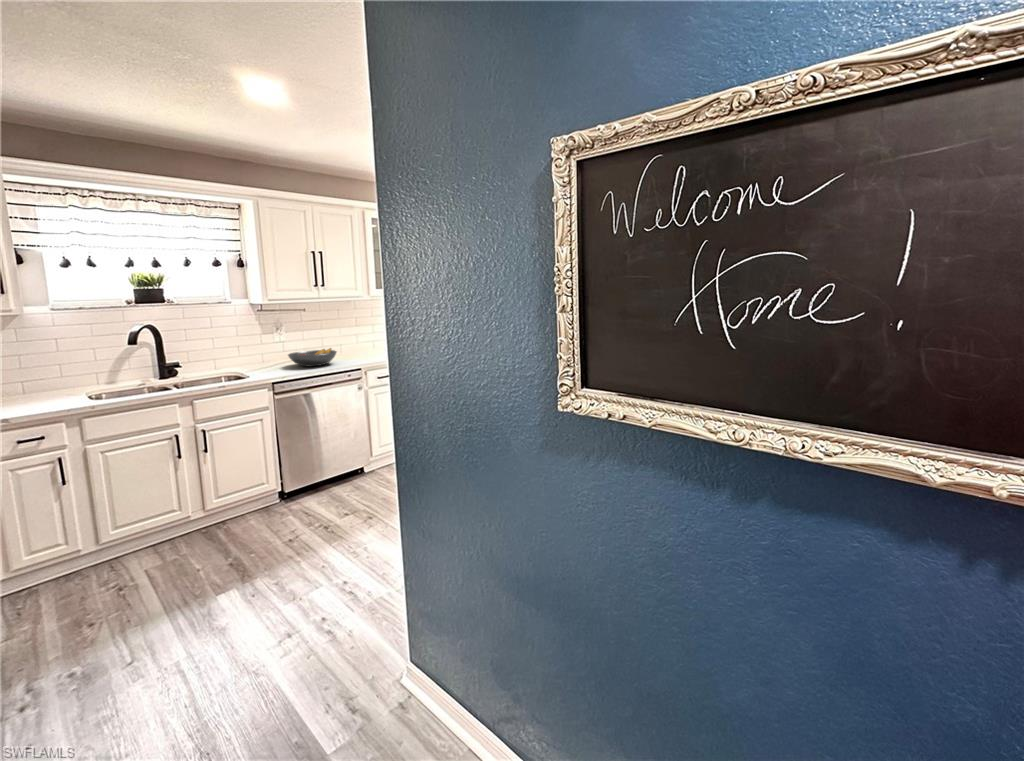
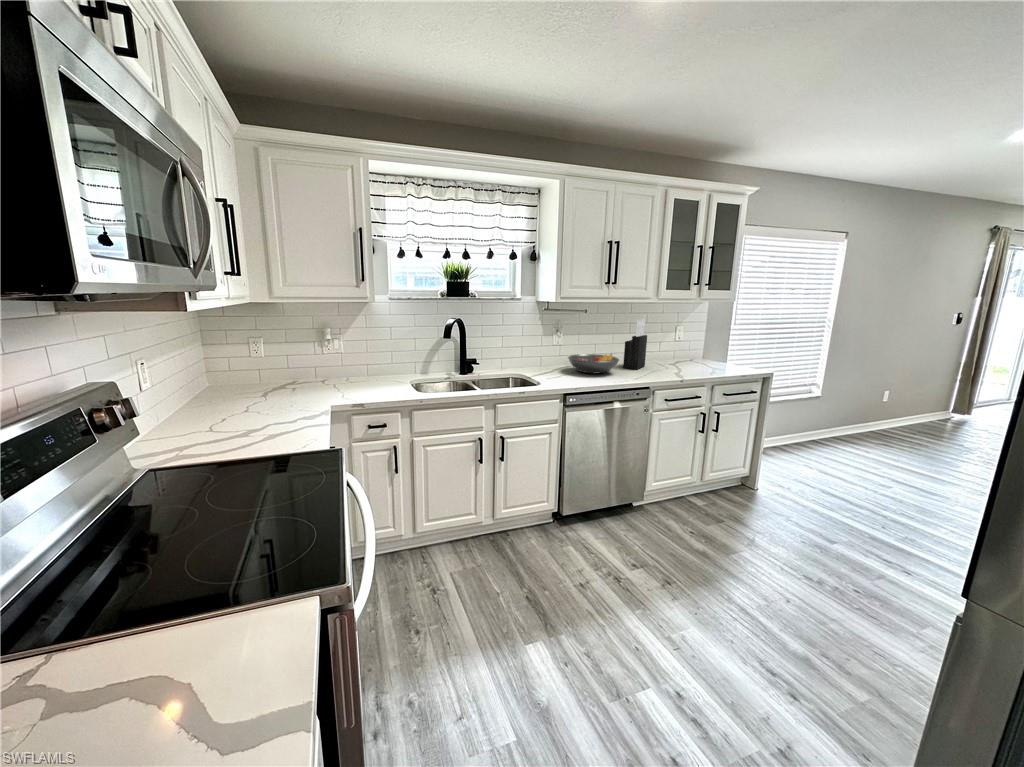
knife block: none [347,317,371,360] -> present [623,319,647,369]

